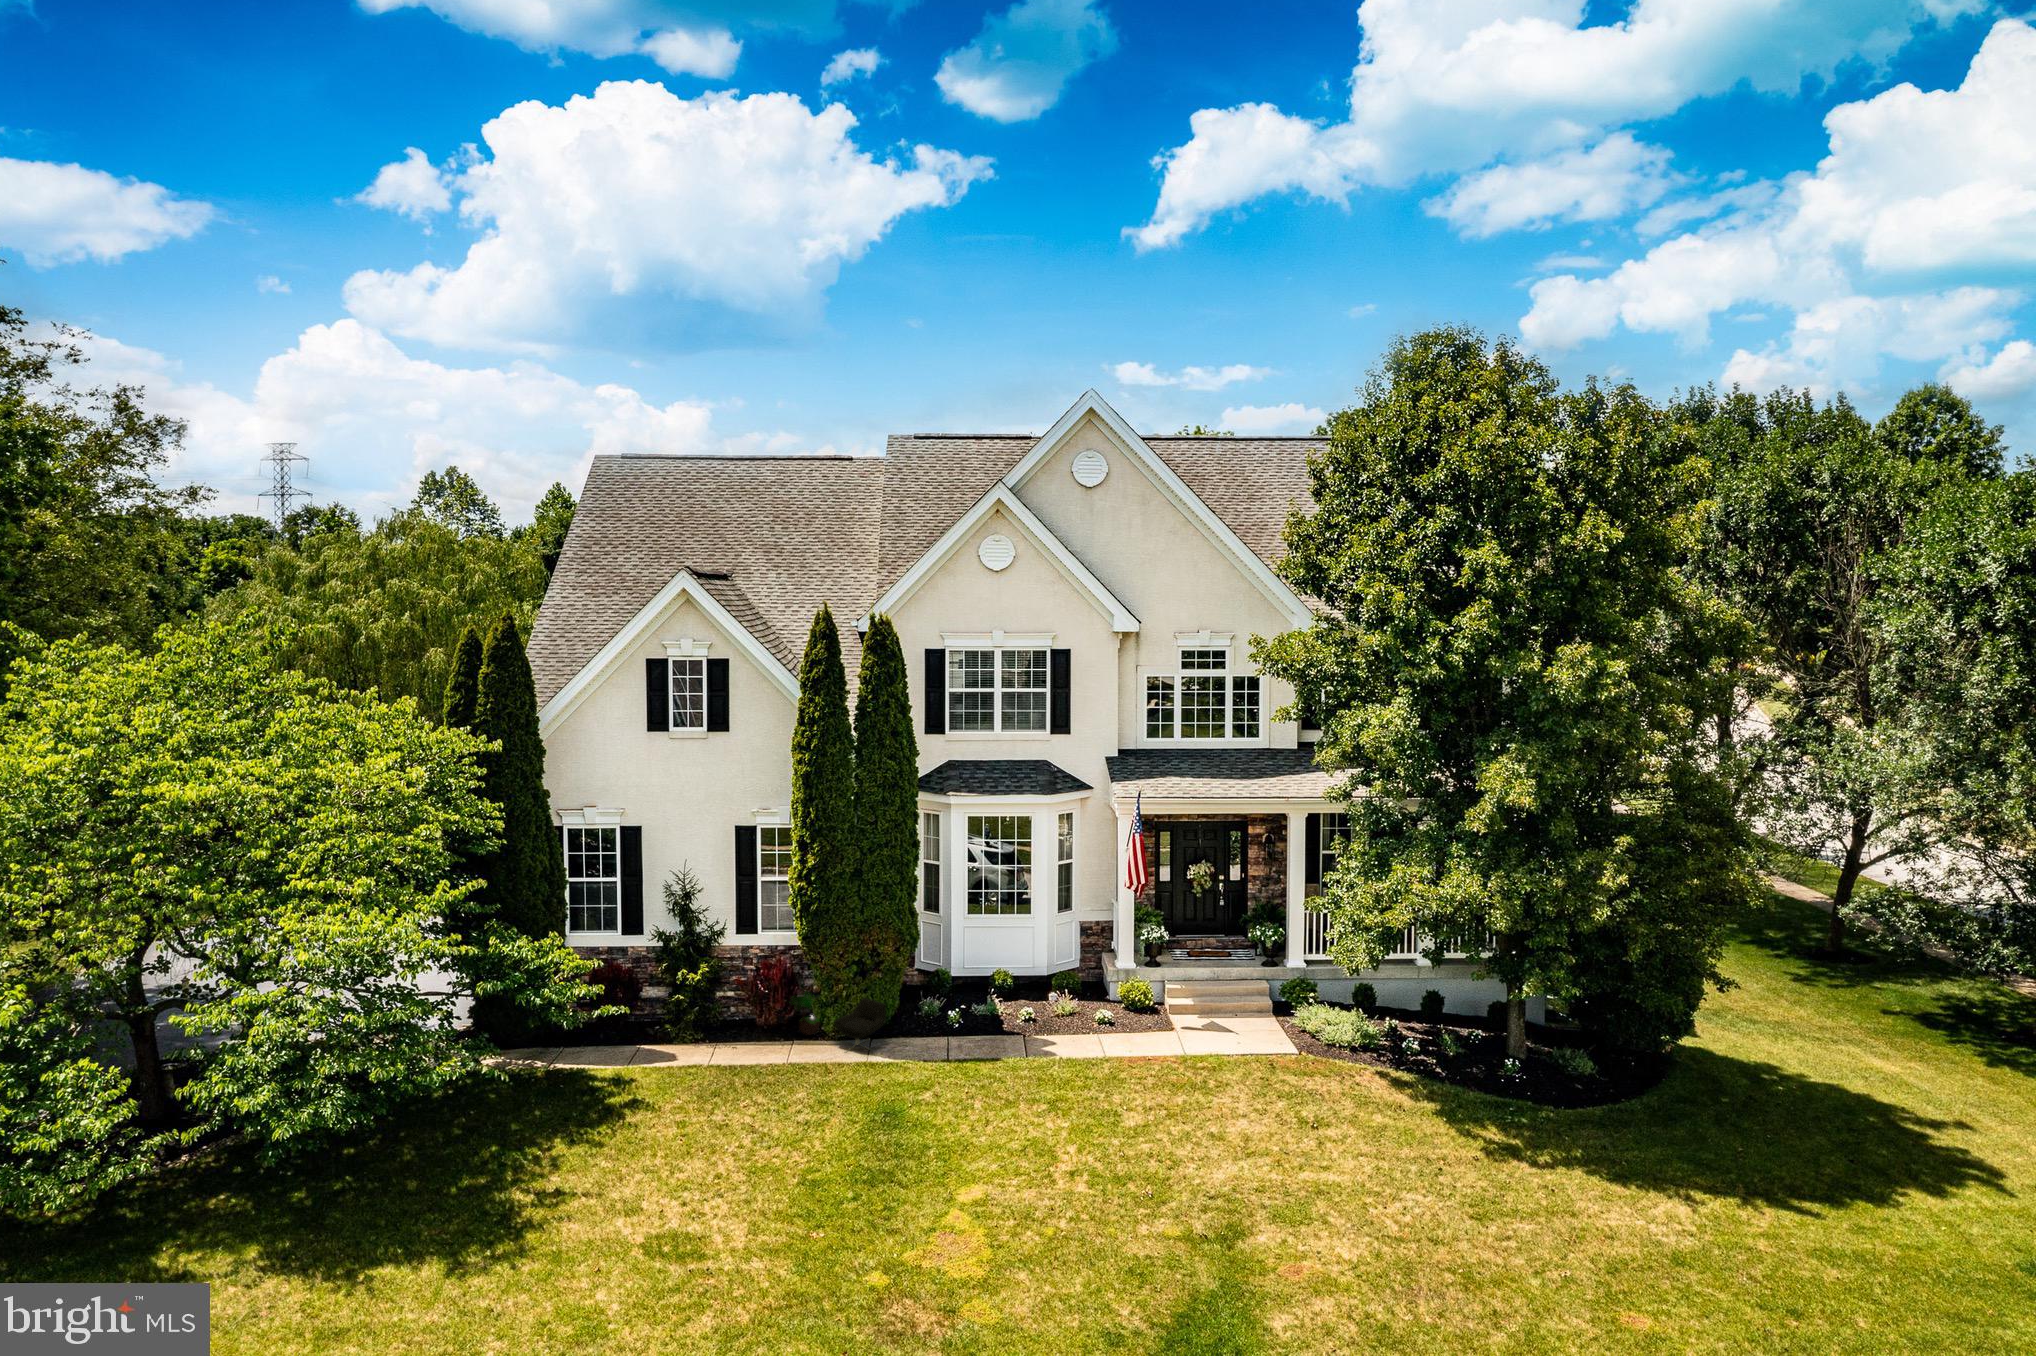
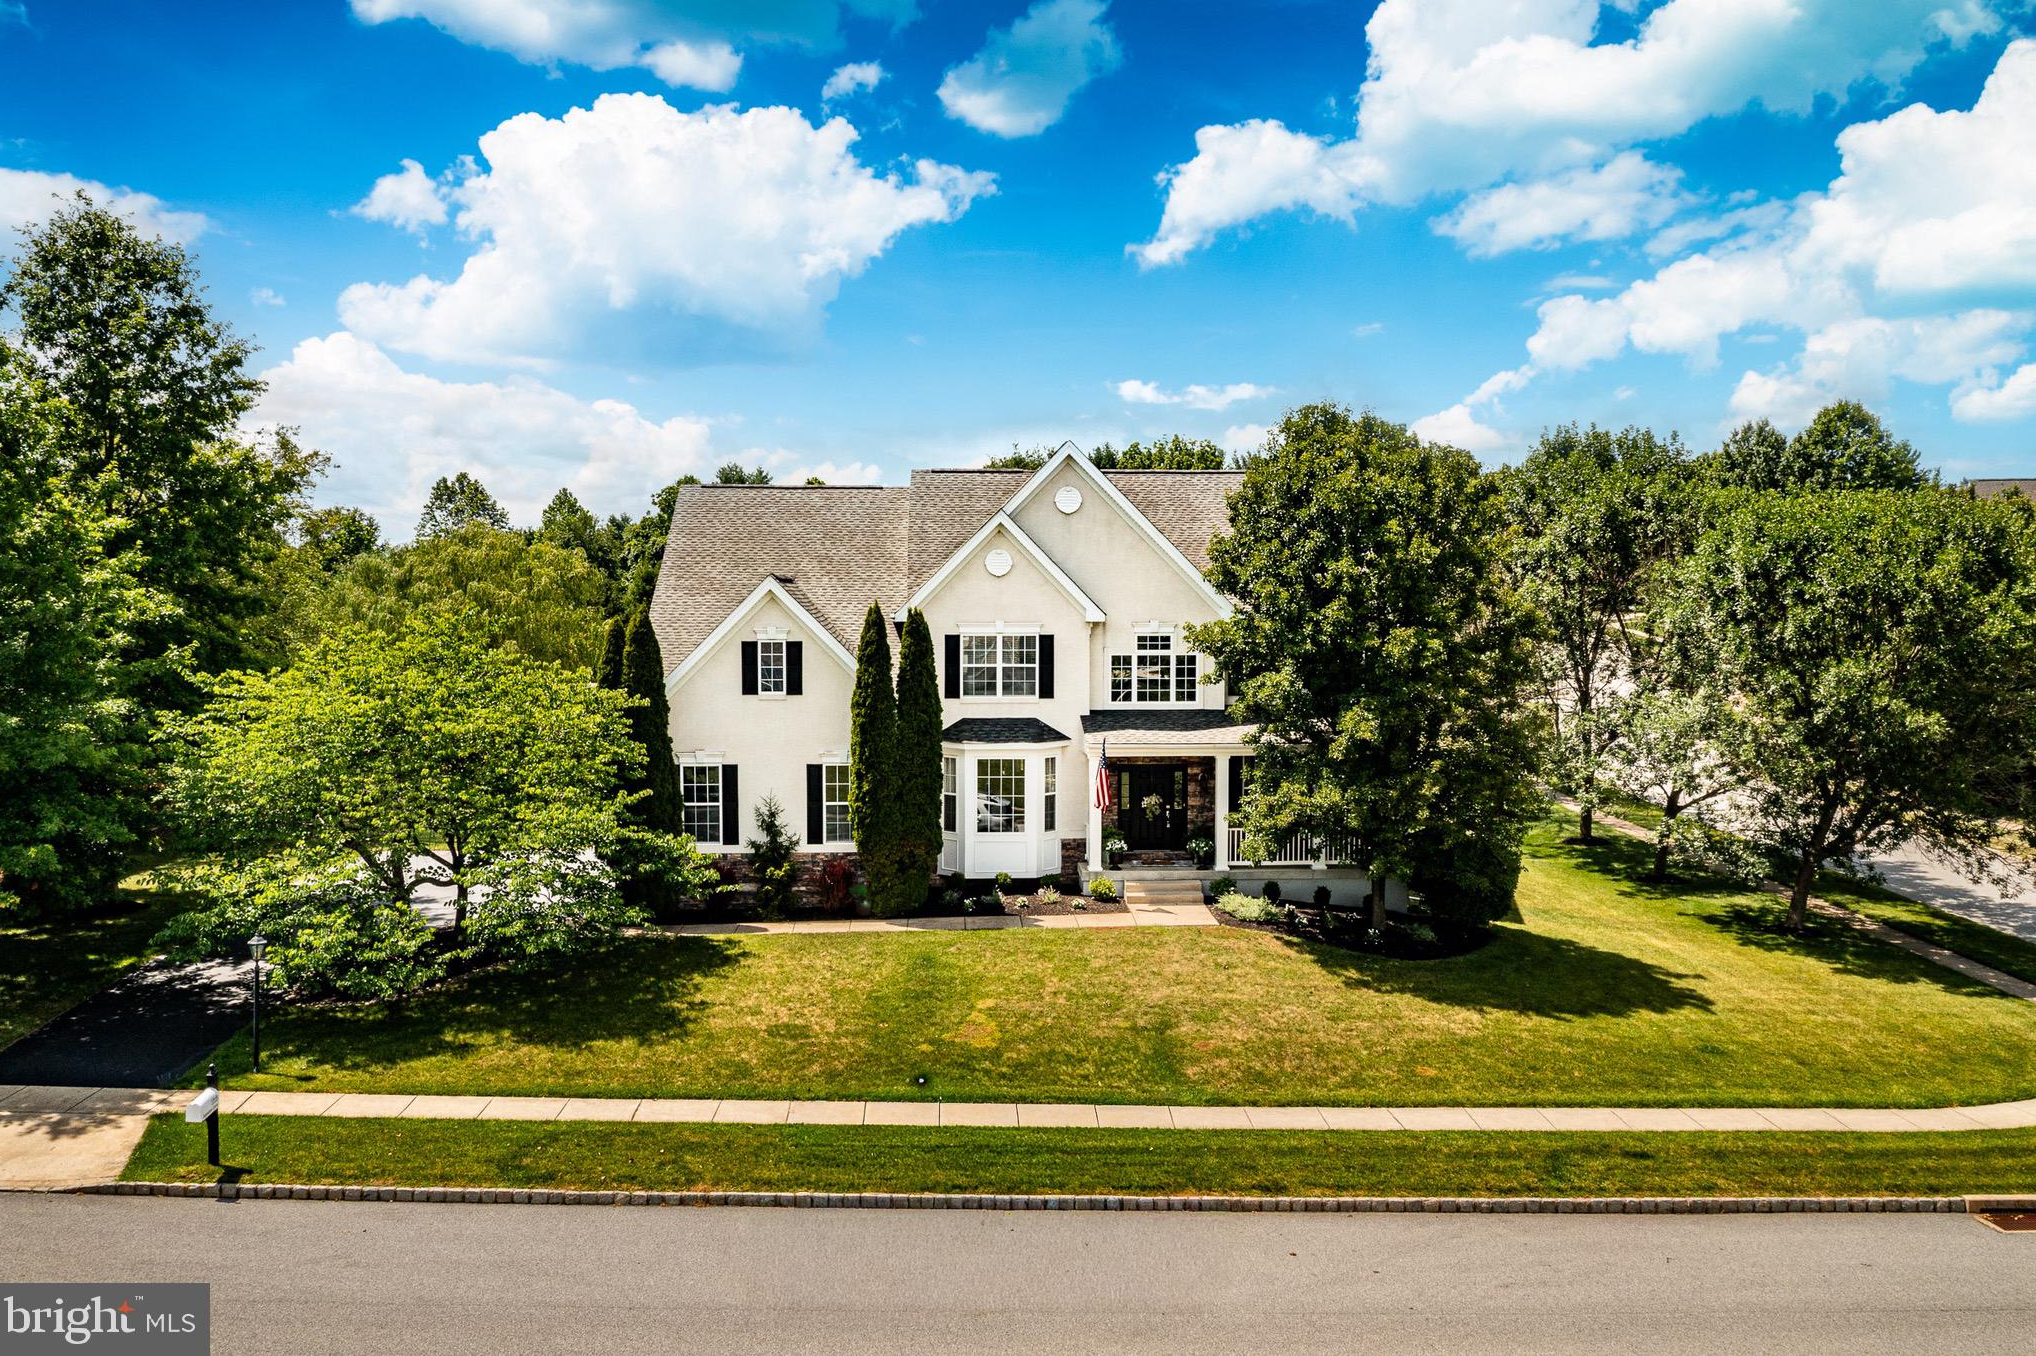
lounge chair: present [834,998,886,1051] -> none [882,889,920,926]

